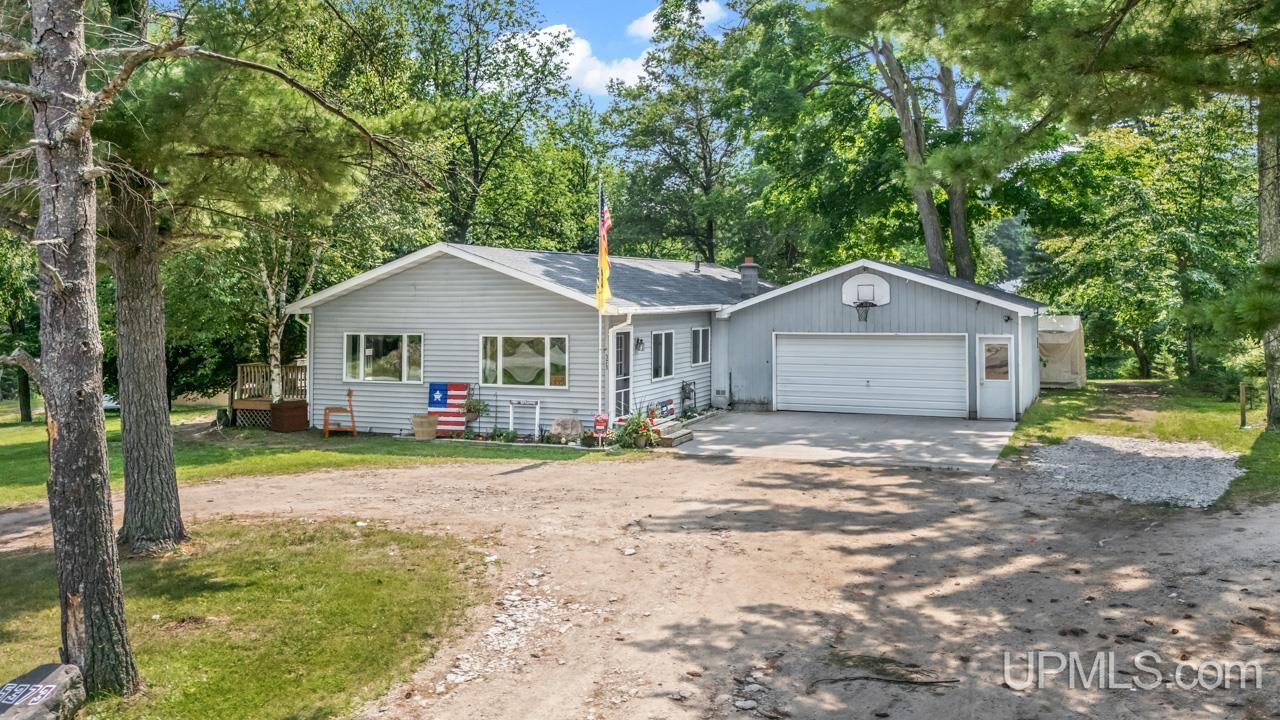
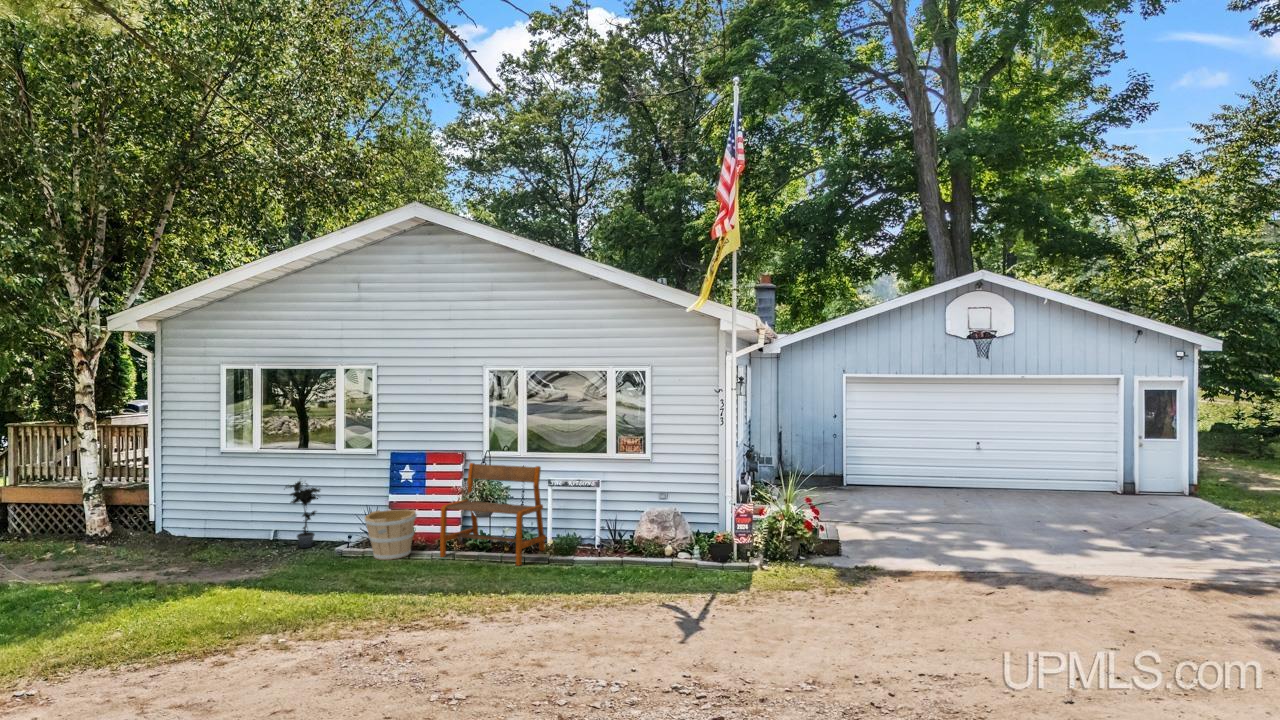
bench: present [323,389,356,438] -> present [440,463,546,566]
potted plant: none [373,396,393,435] -> present [286,481,320,548]
wooden crate: present [270,401,309,432] -> none [75,485,158,548]

